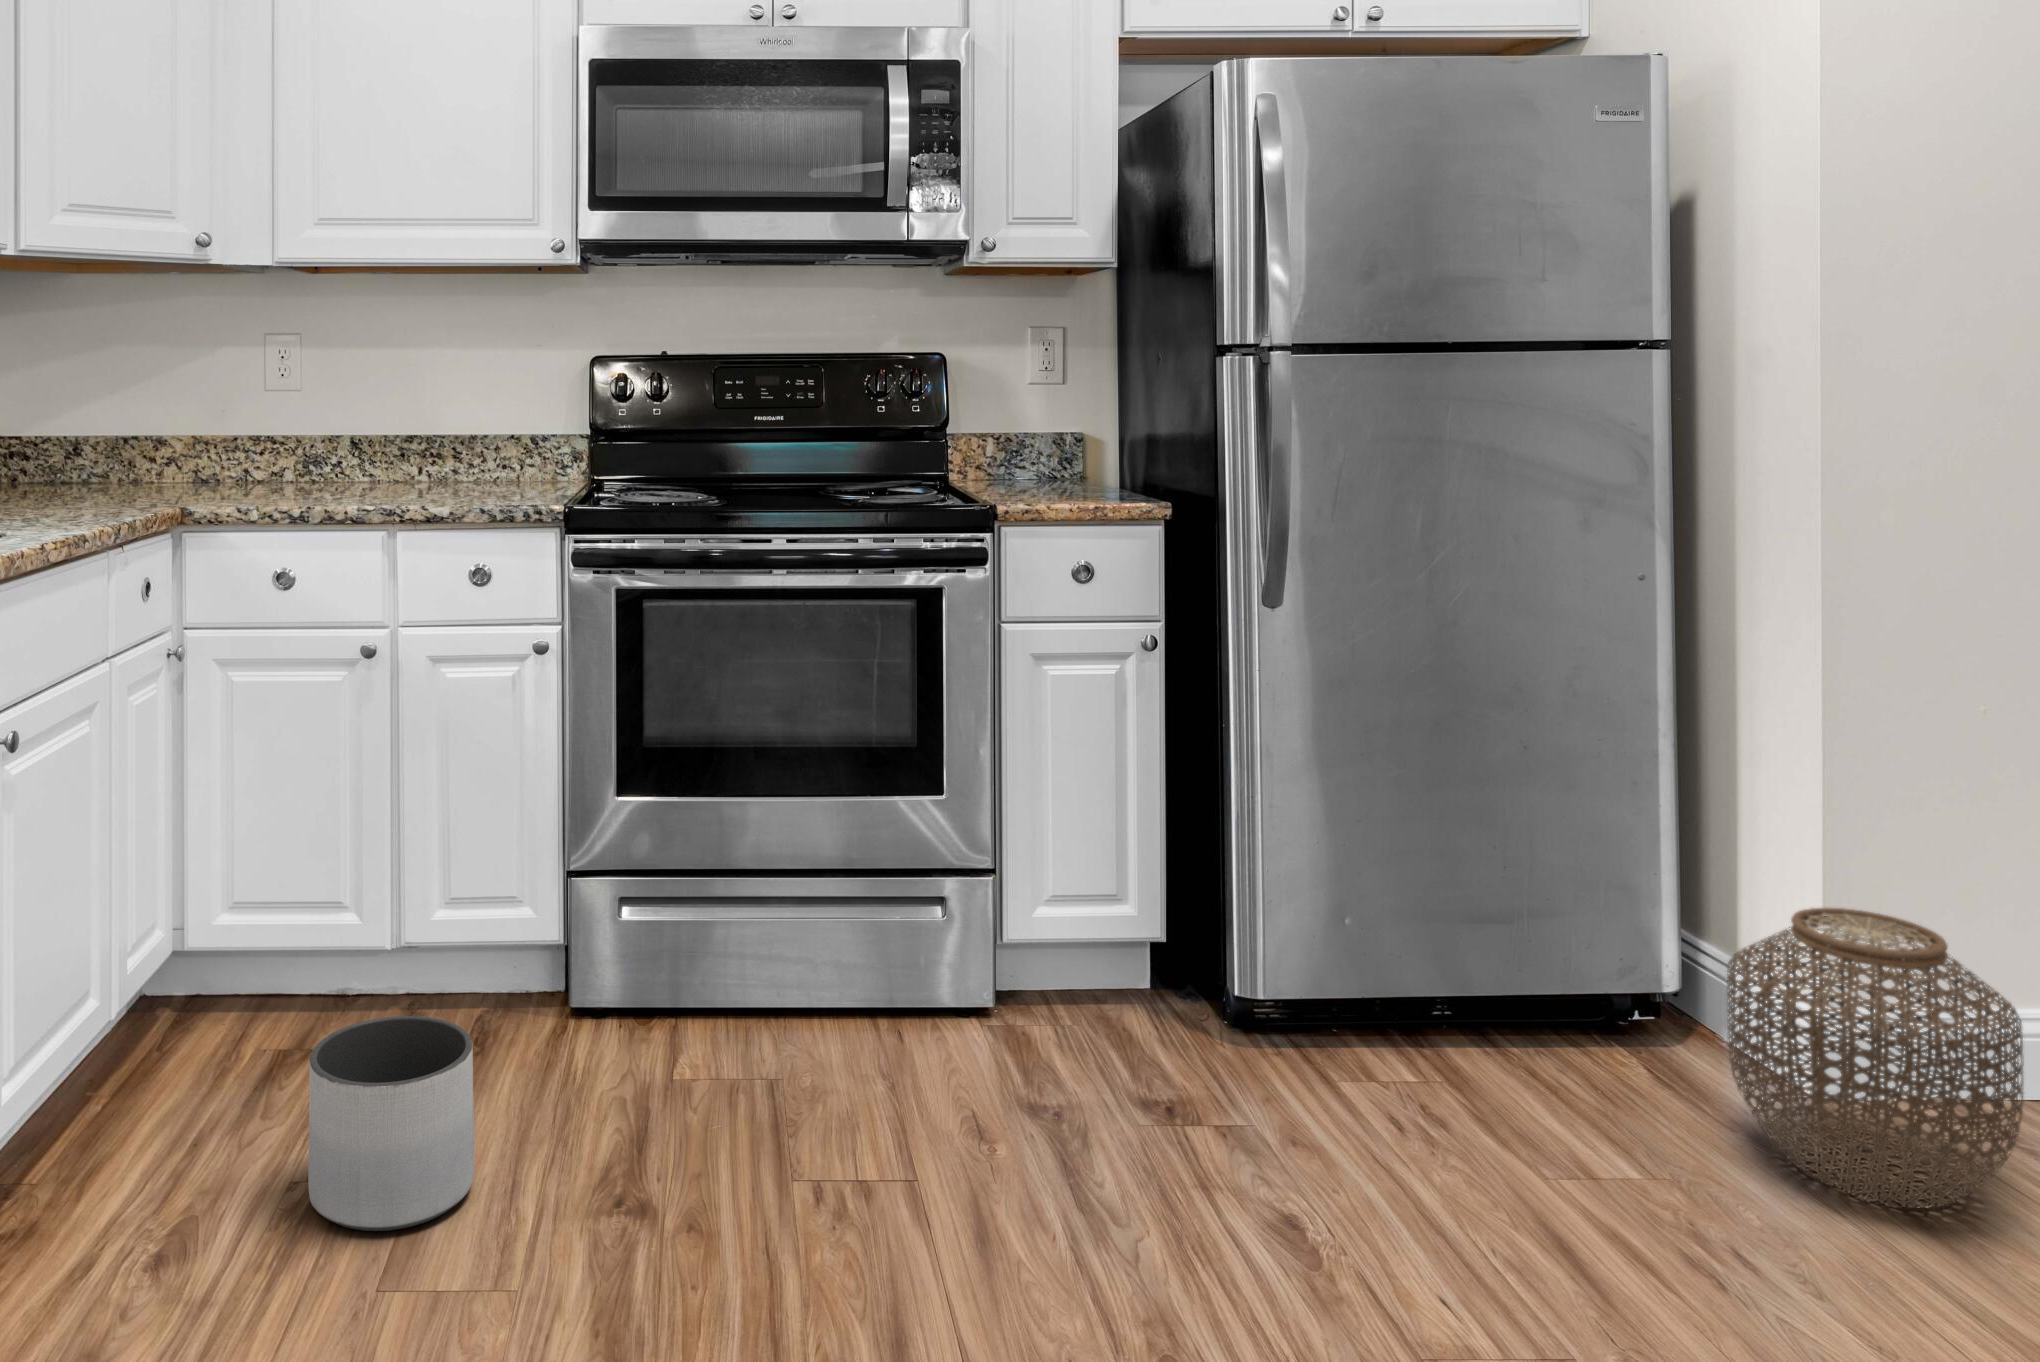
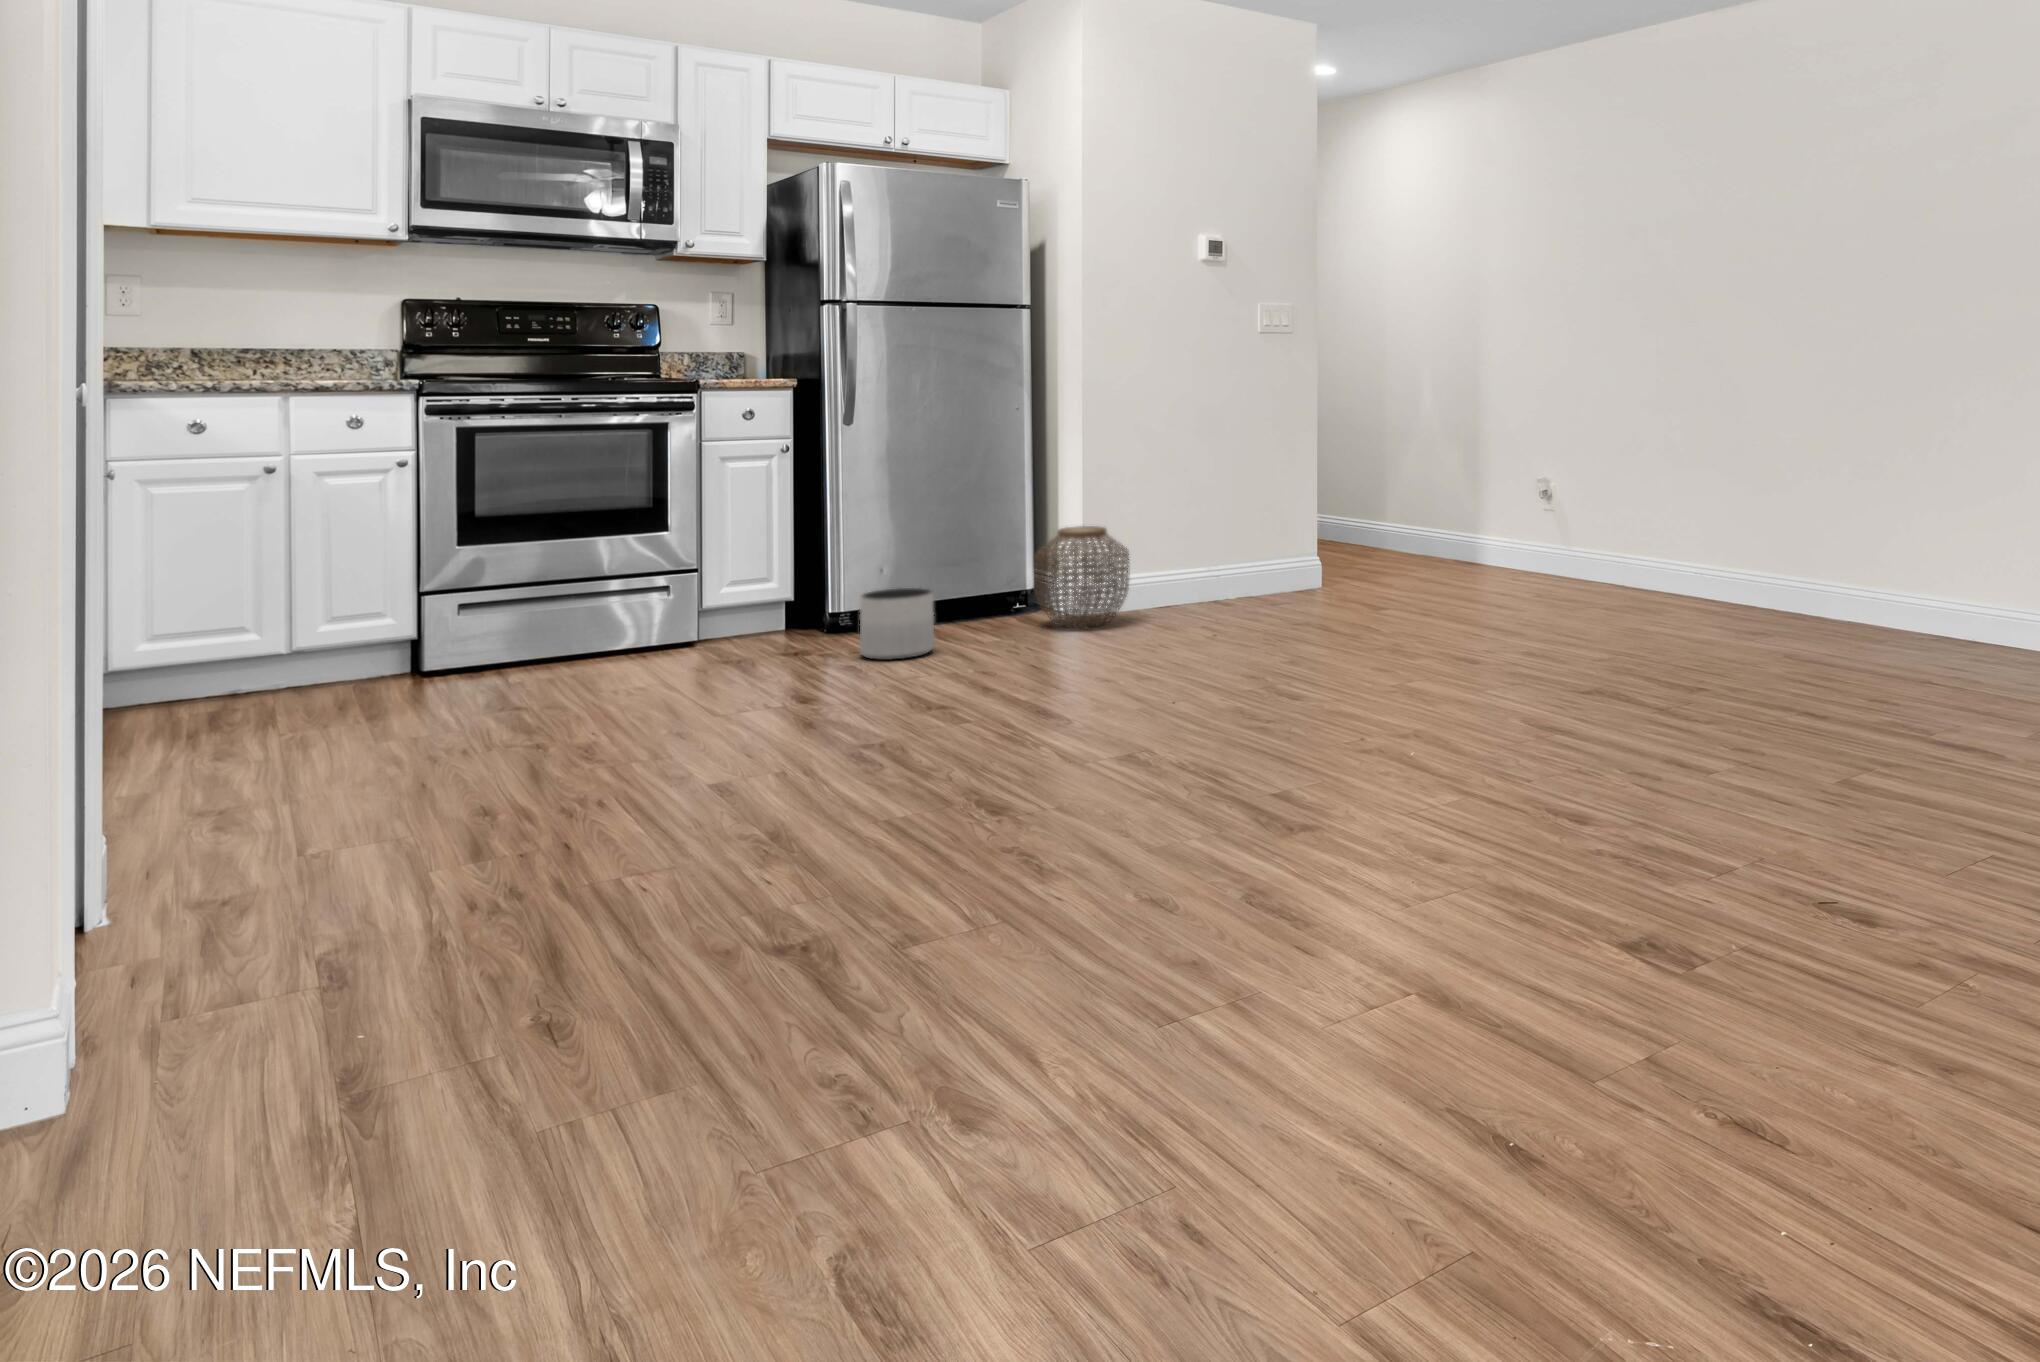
planter: present [308,1016,475,1231] -> present [860,588,934,660]

